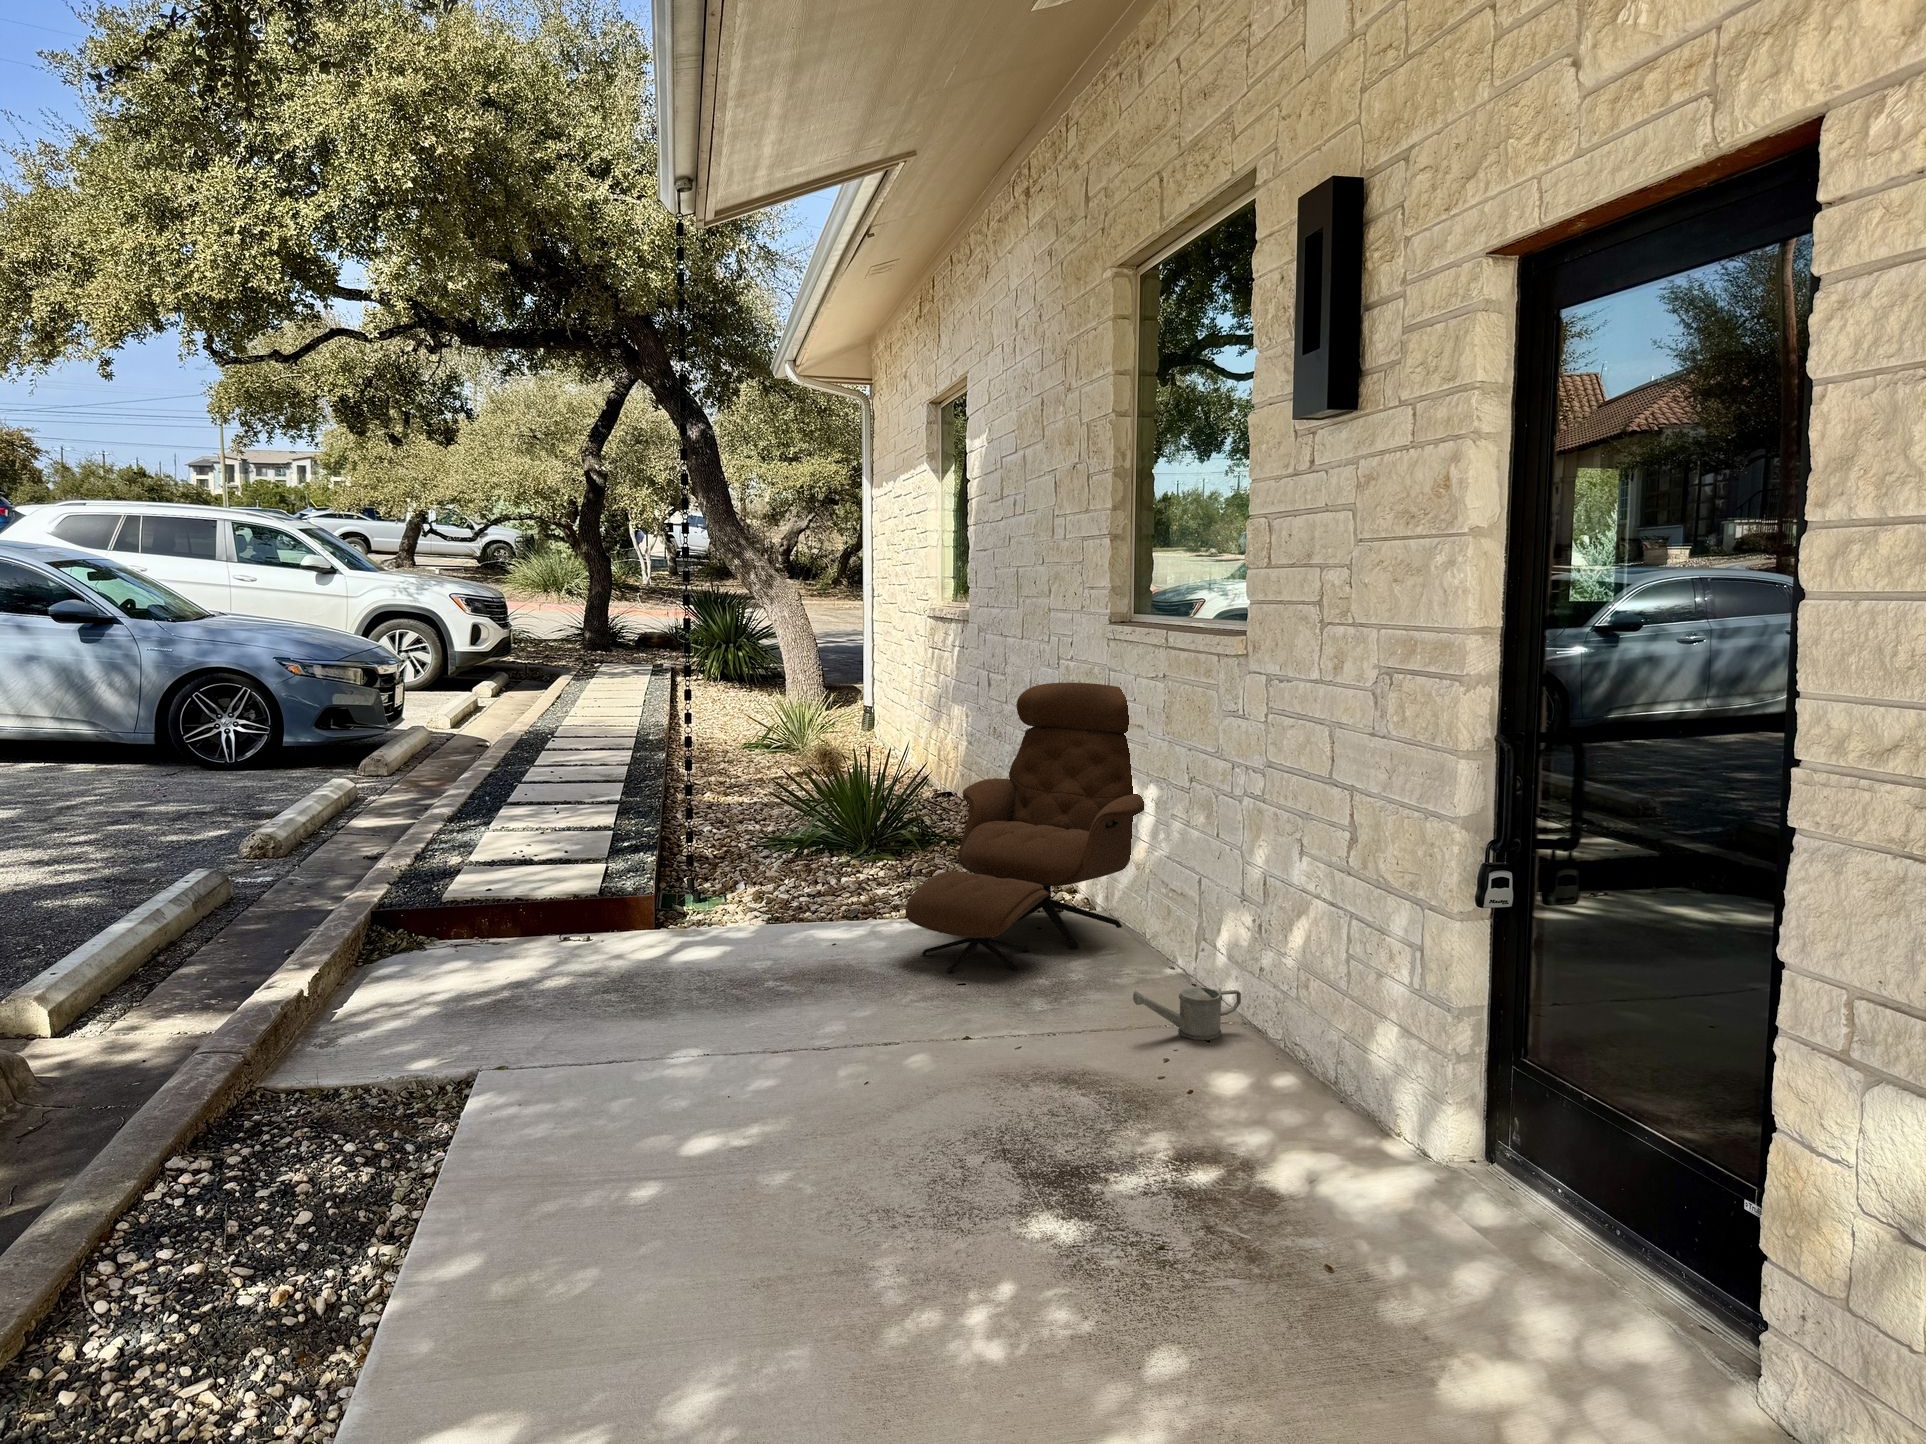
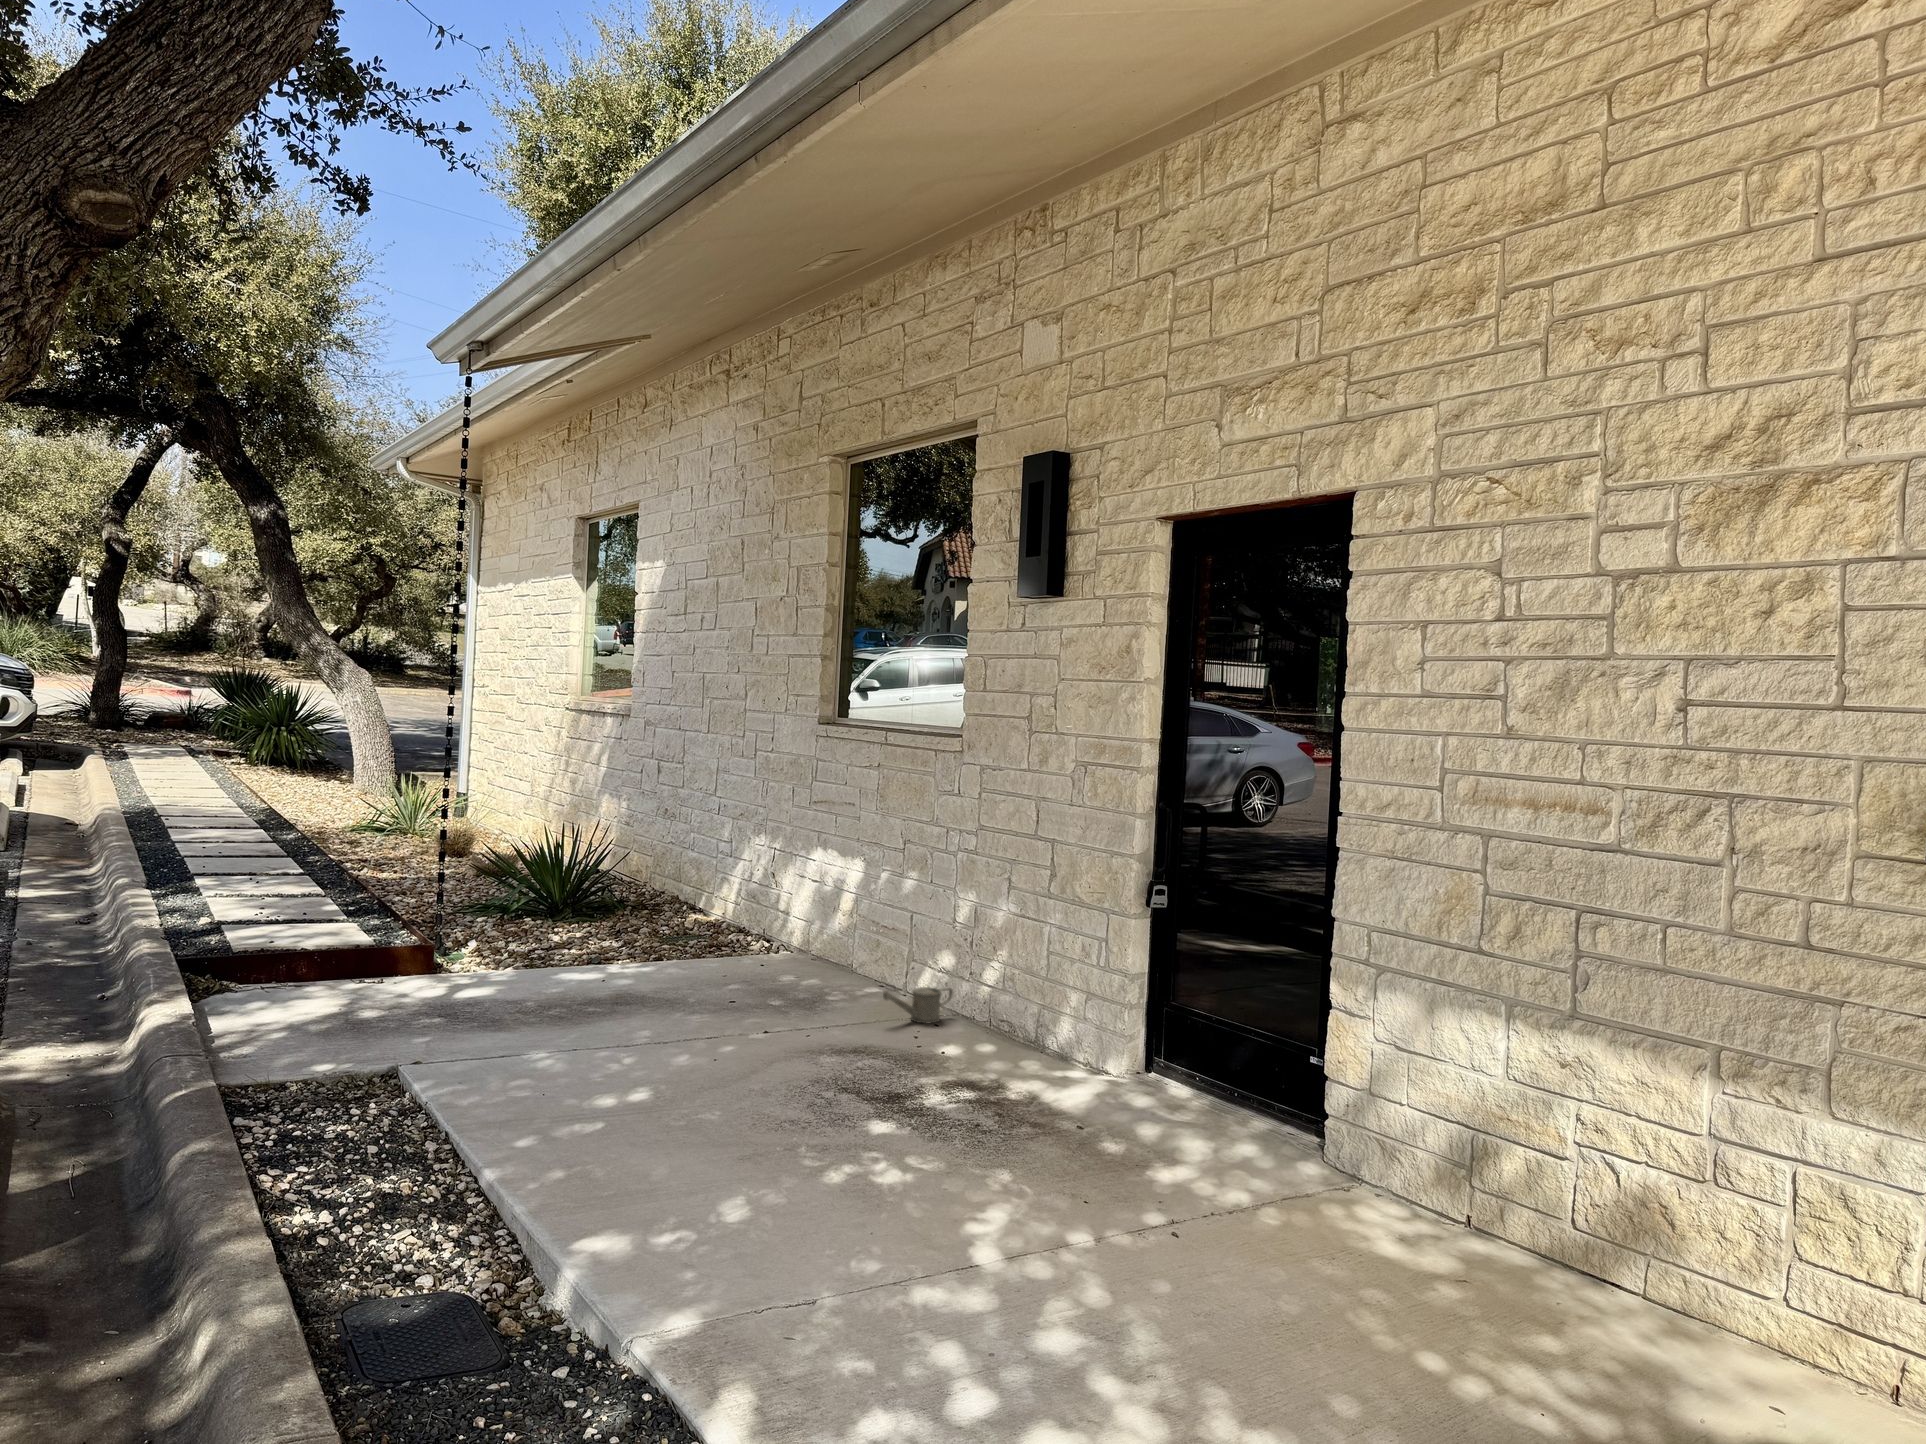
lounge chair: present [906,682,1144,973] -> none [673,769,849,994]

